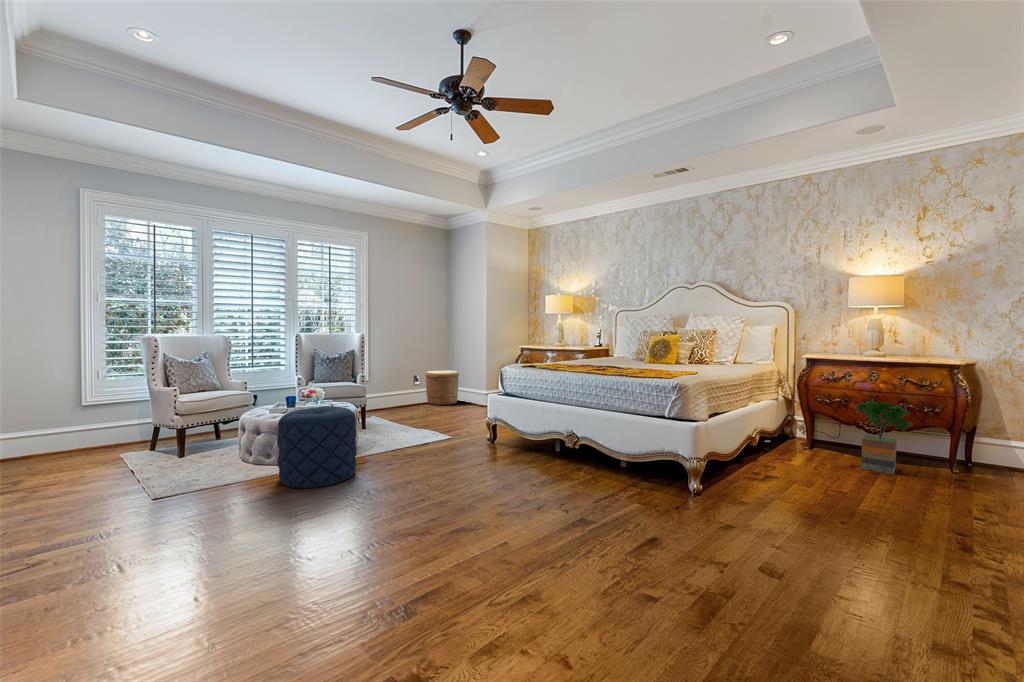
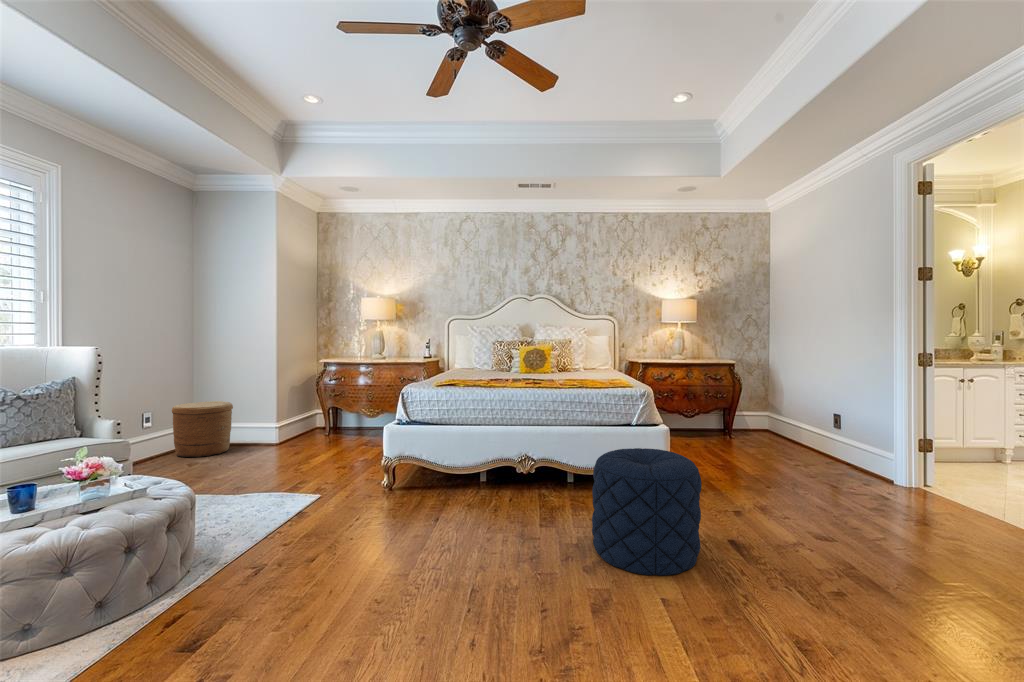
potted tree: present [855,401,912,474] -> none [686,393,727,447]
pouf: present [277,406,357,488] -> present [592,448,702,575]

